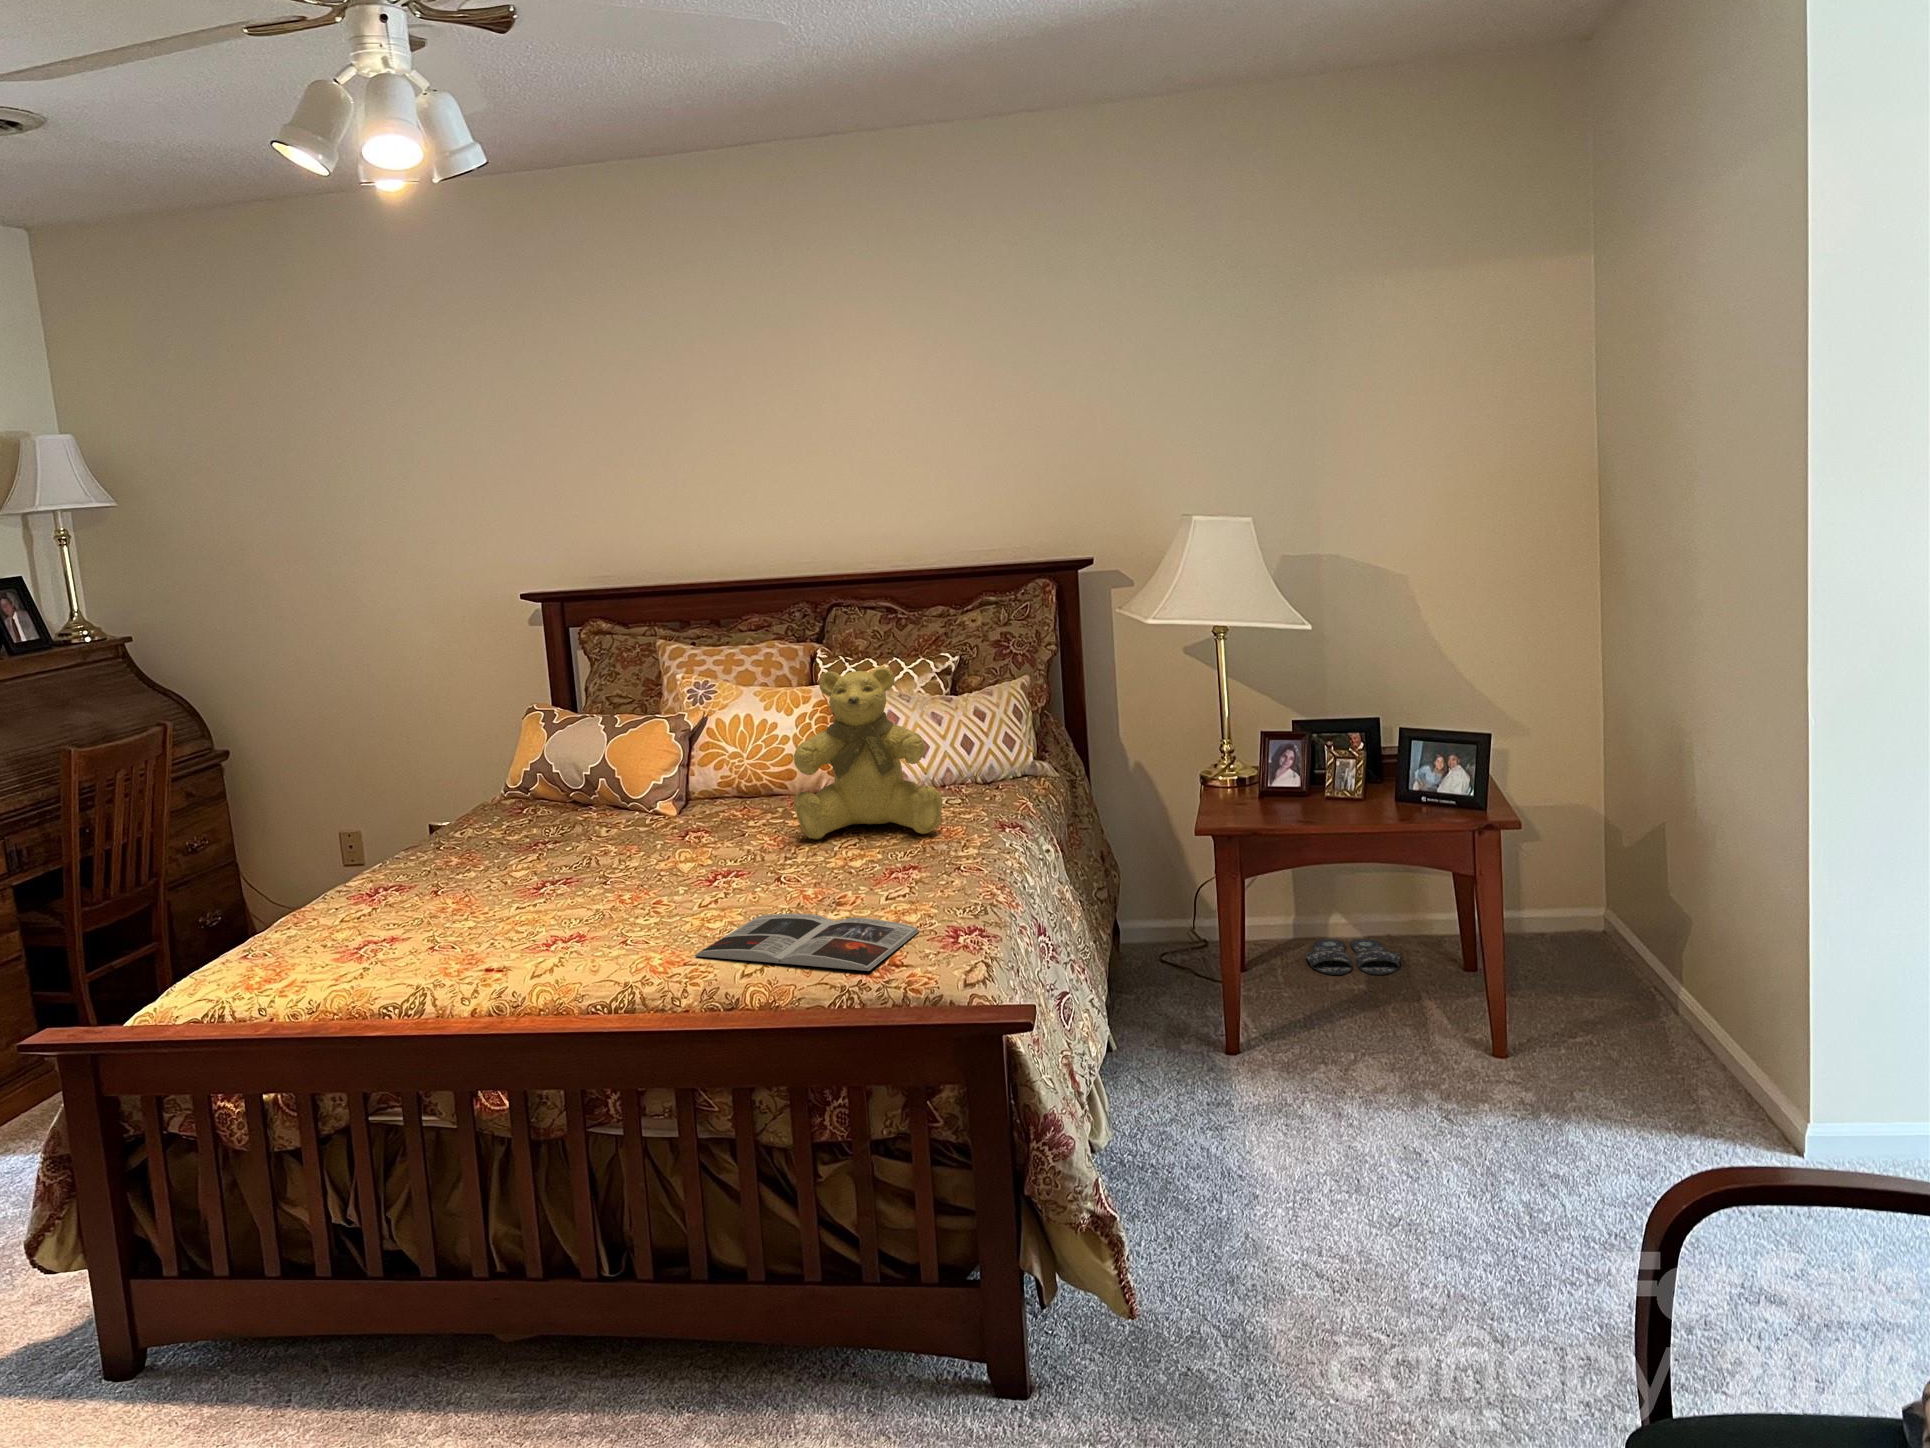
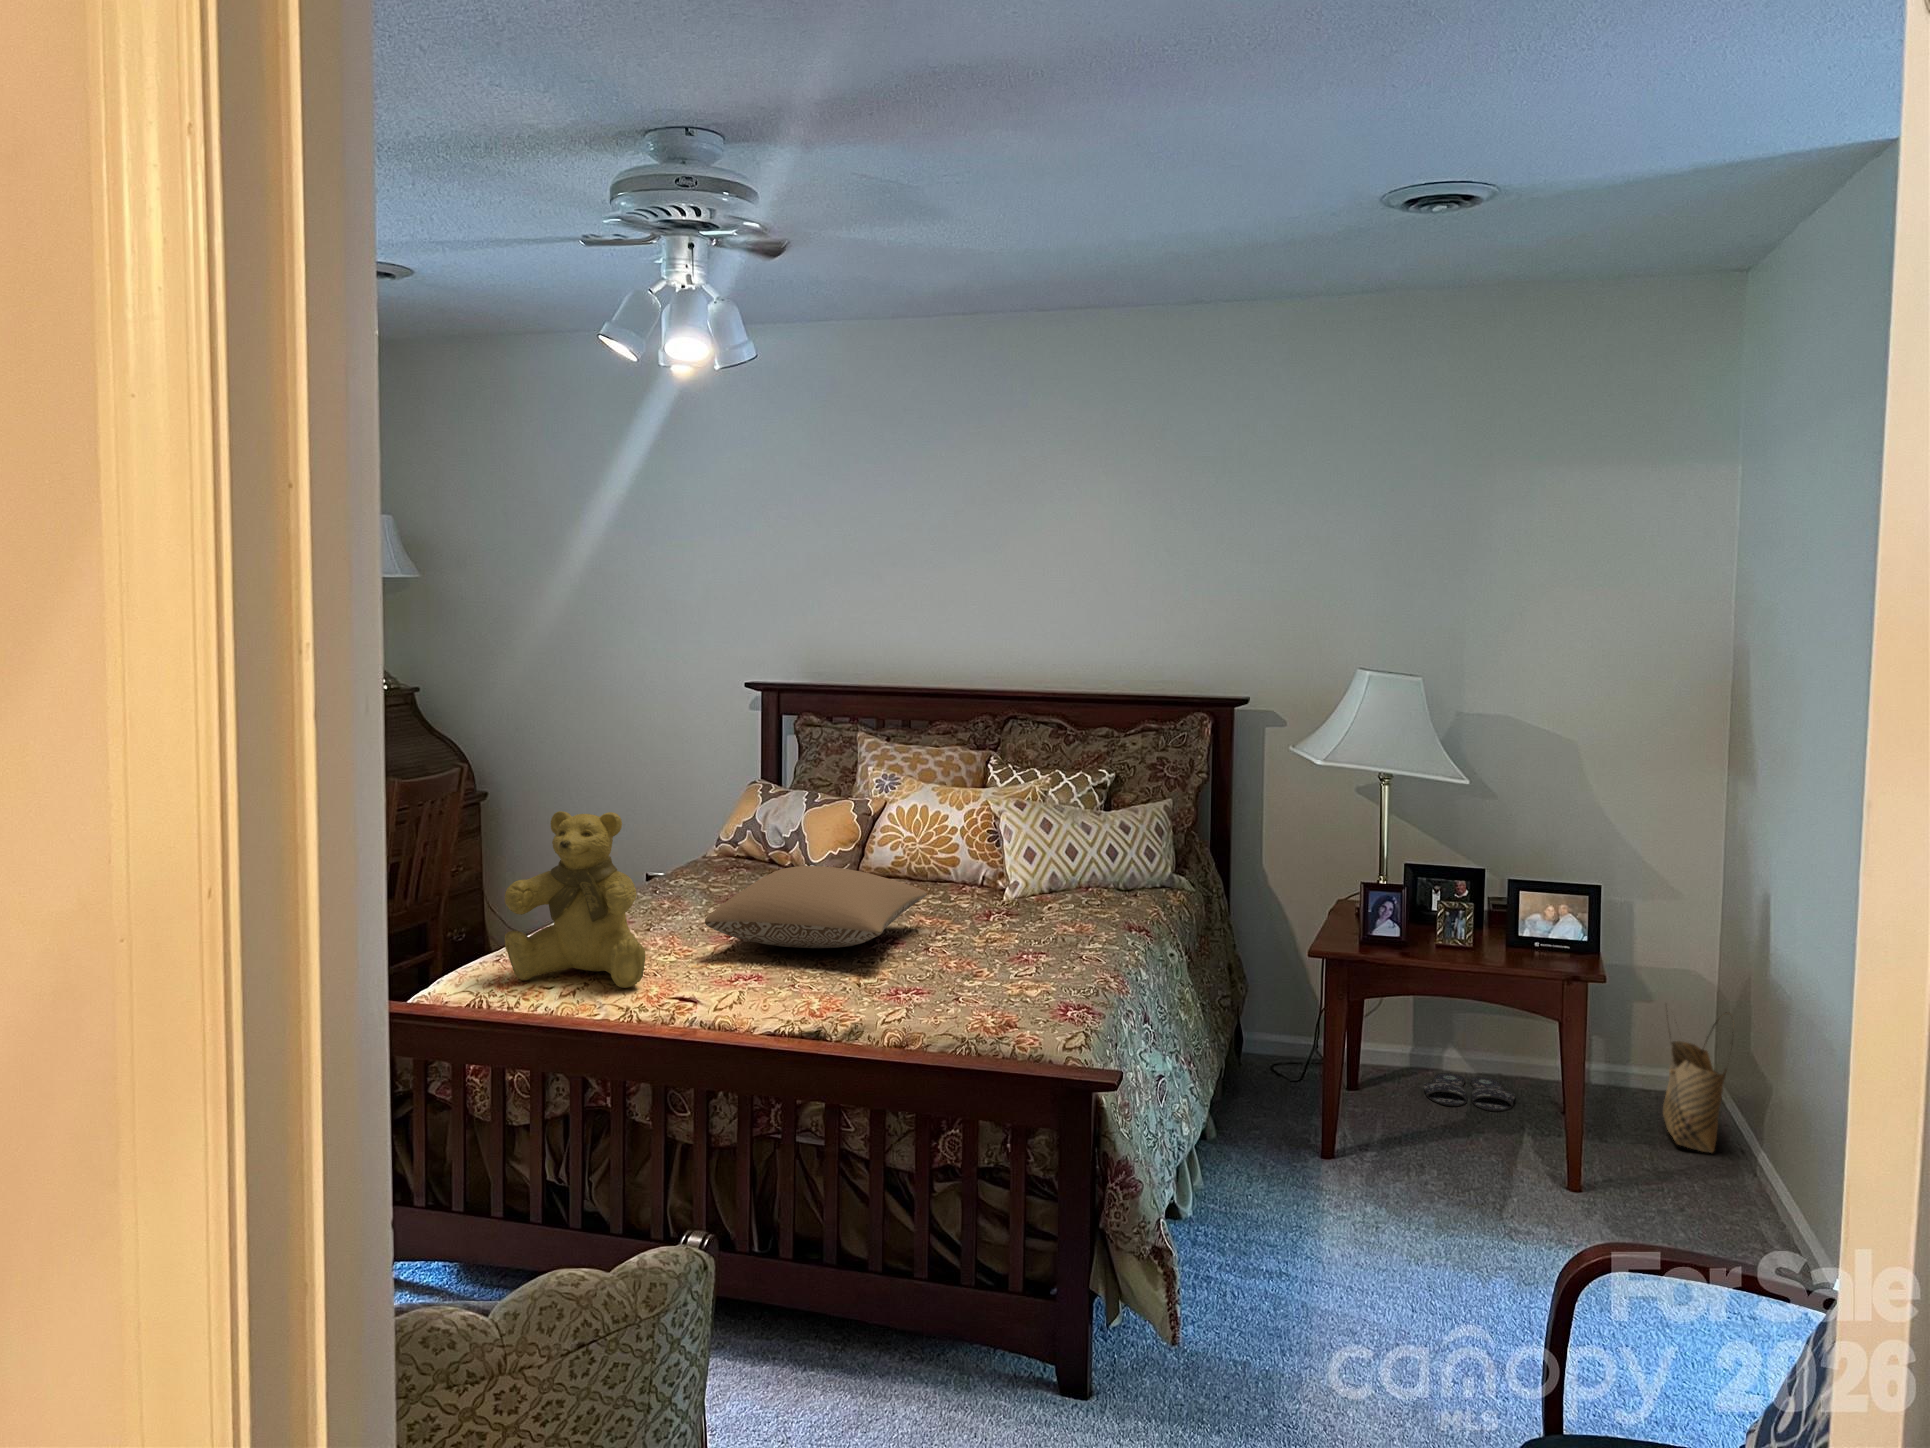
teddy bear: present [794,667,943,839] -> present [505,811,645,988]
pillow: none [504,796,767,894] -> present [705,866,927,948]
woven basket: none [1549,842,1621,992] -> present [1663,1013,1734,1153]
magazine: present [695,914,919,971] -> none [849,976,1037,1029]

